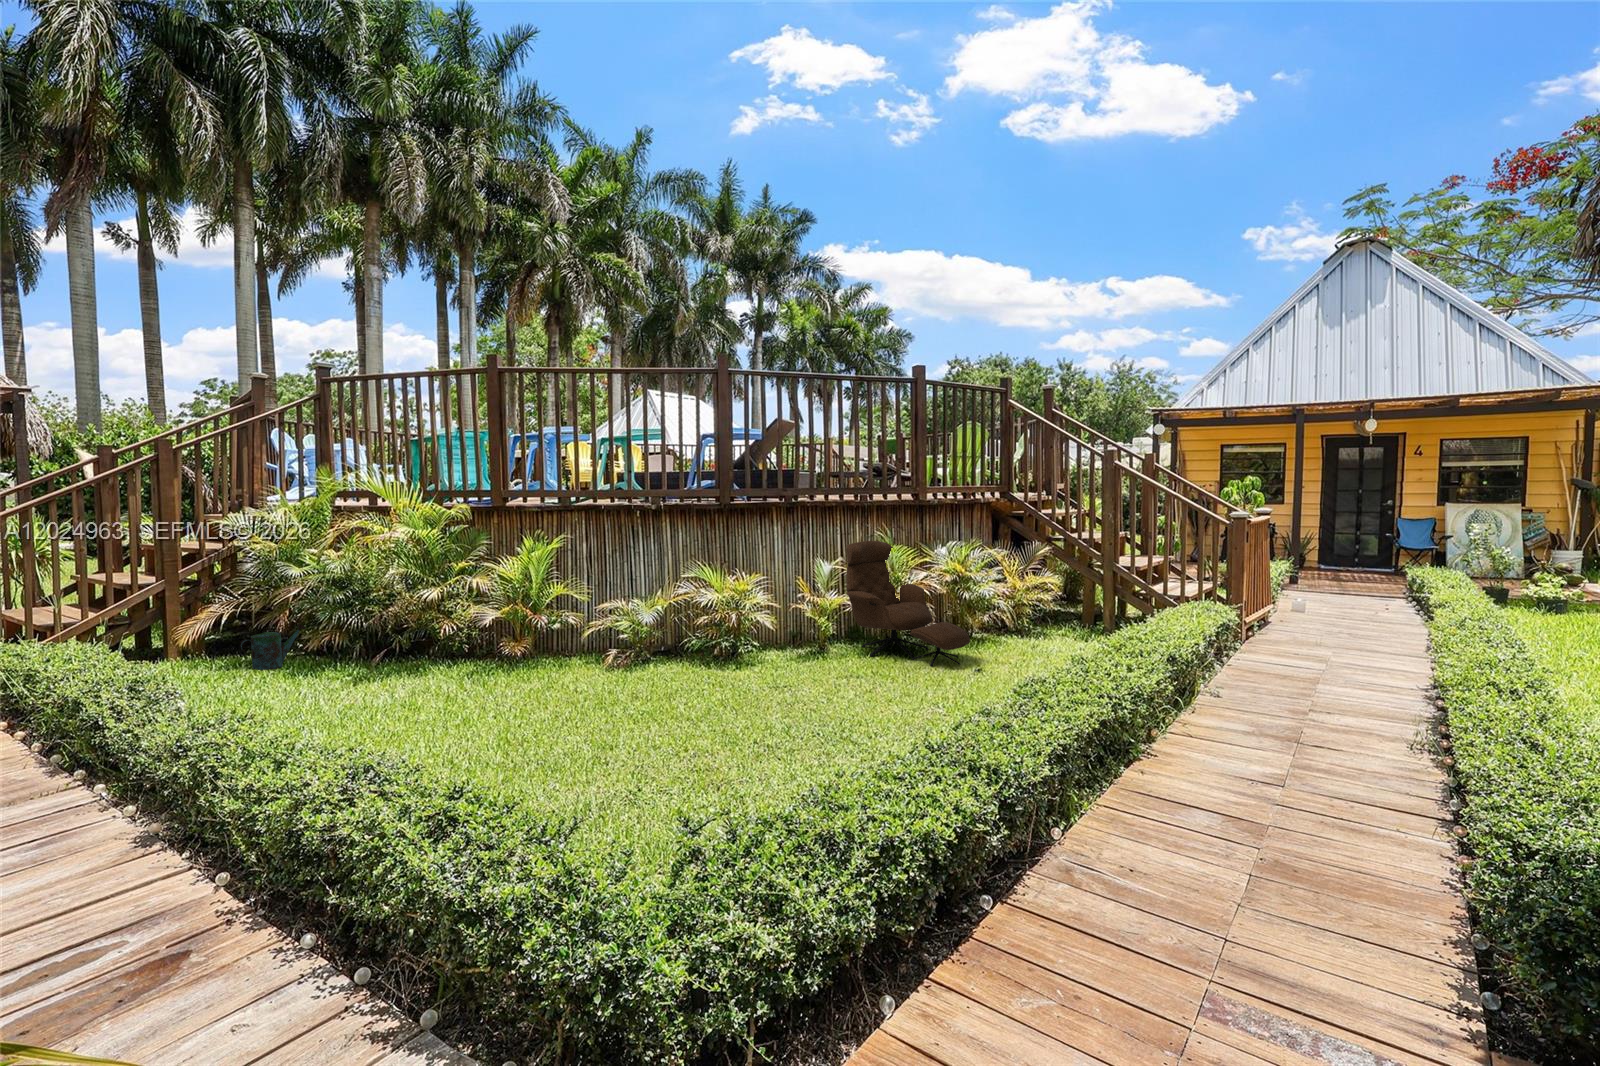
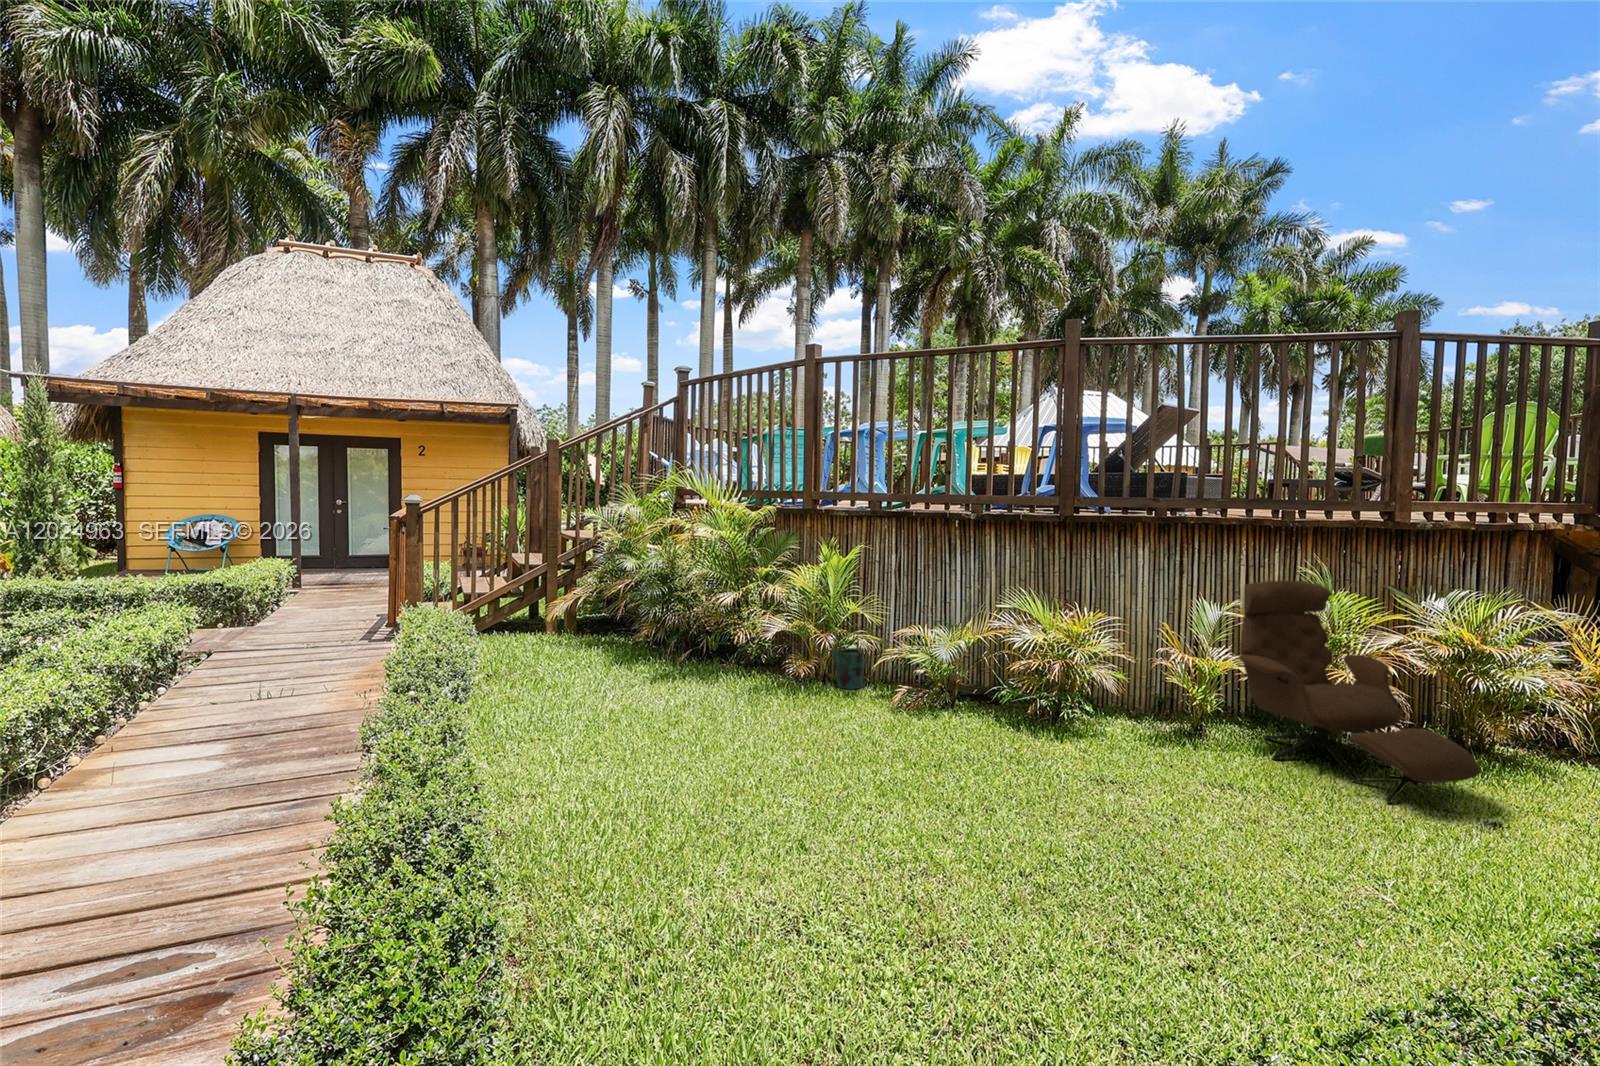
watering can: present [240,624,306,670] -> present [832,648,867,689]

